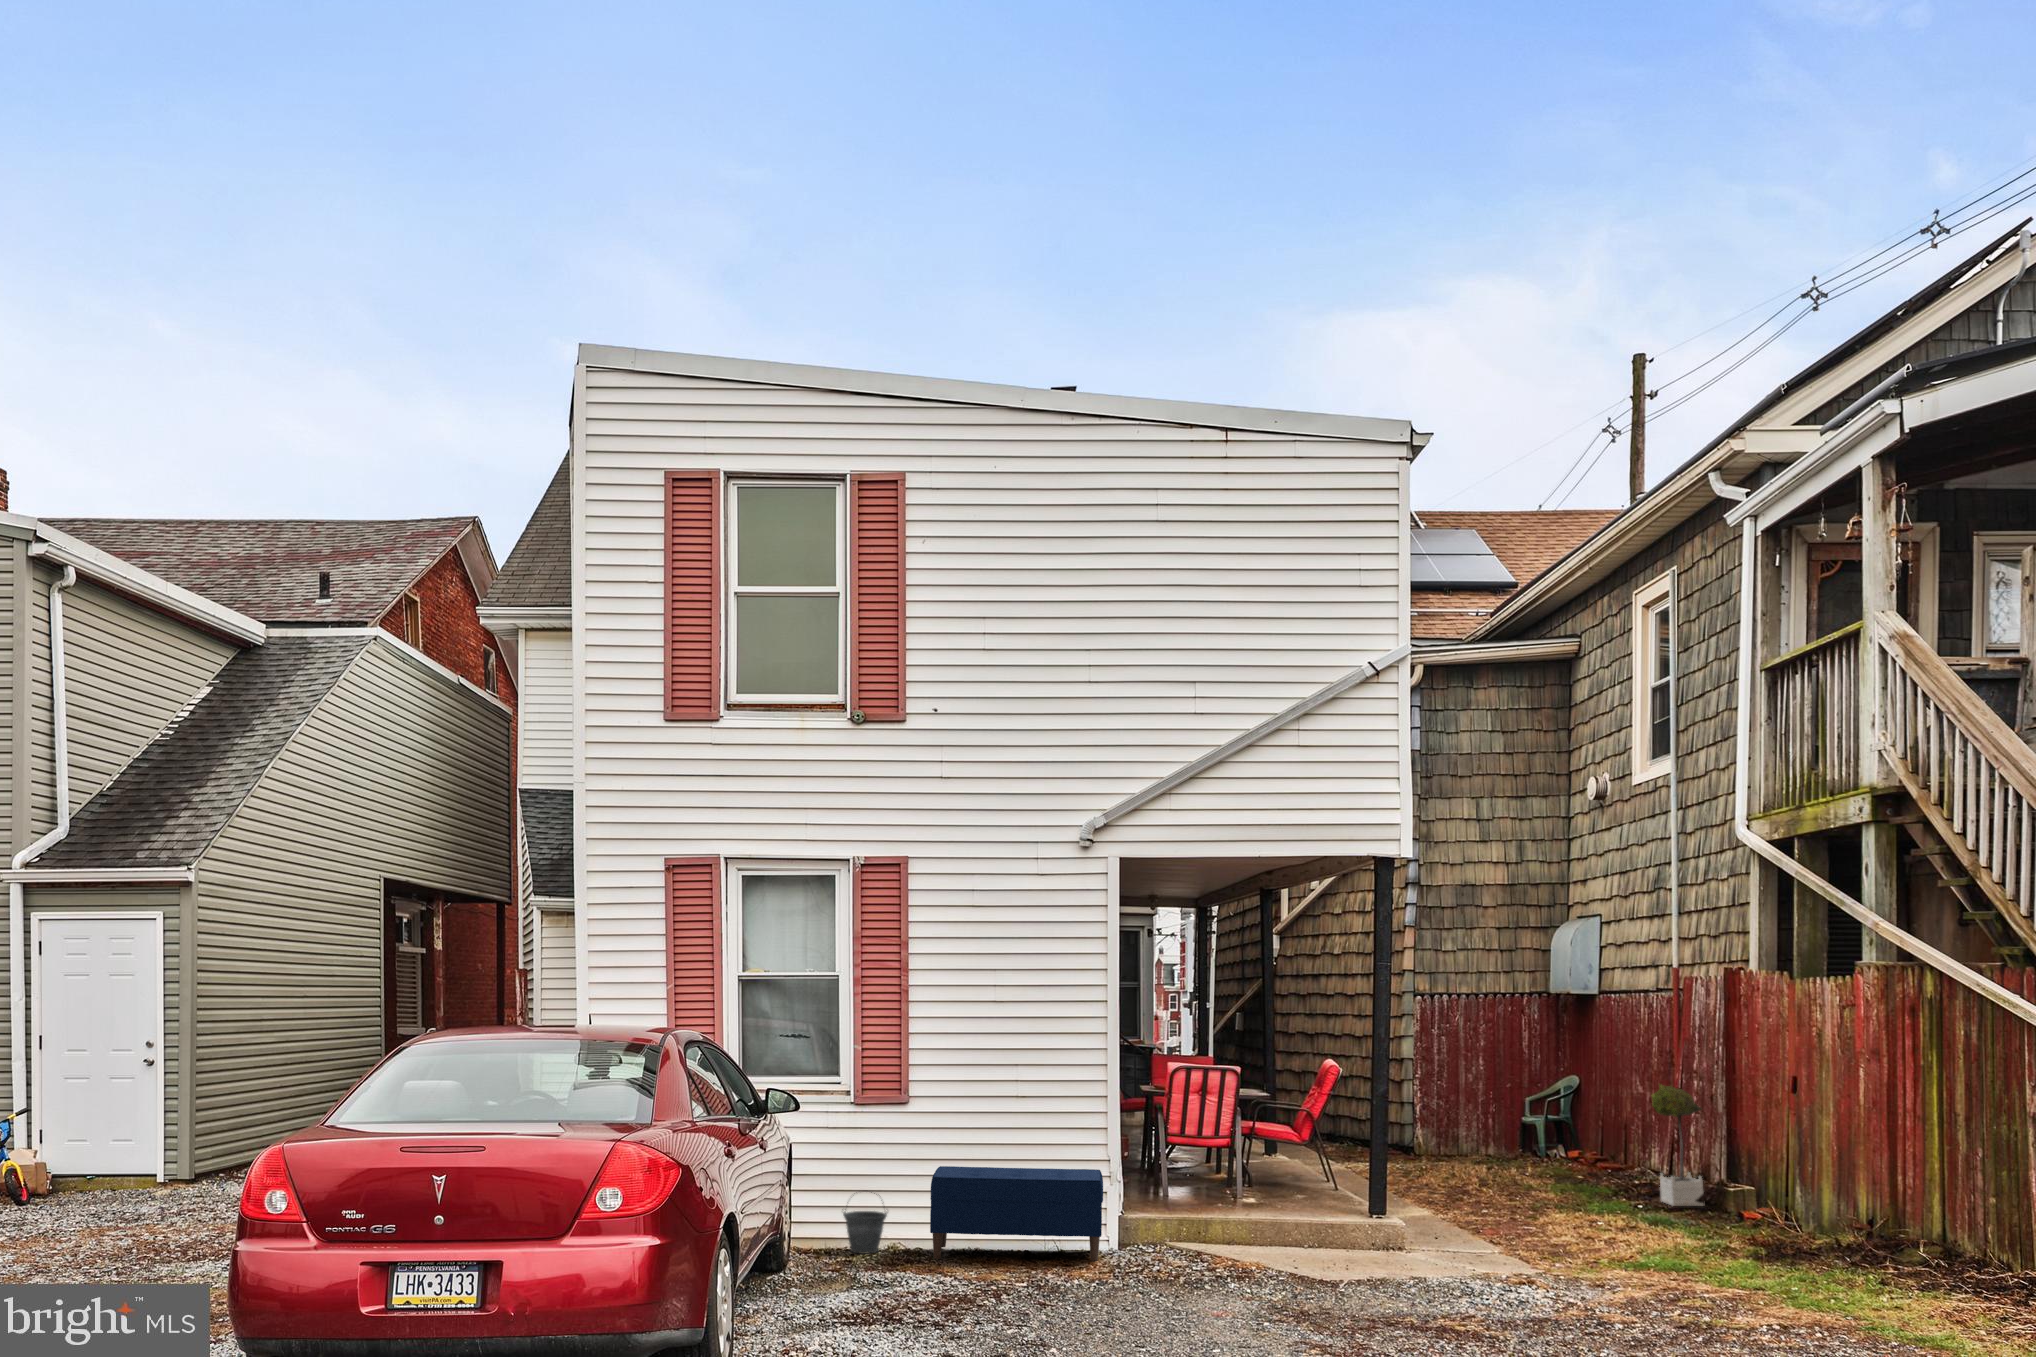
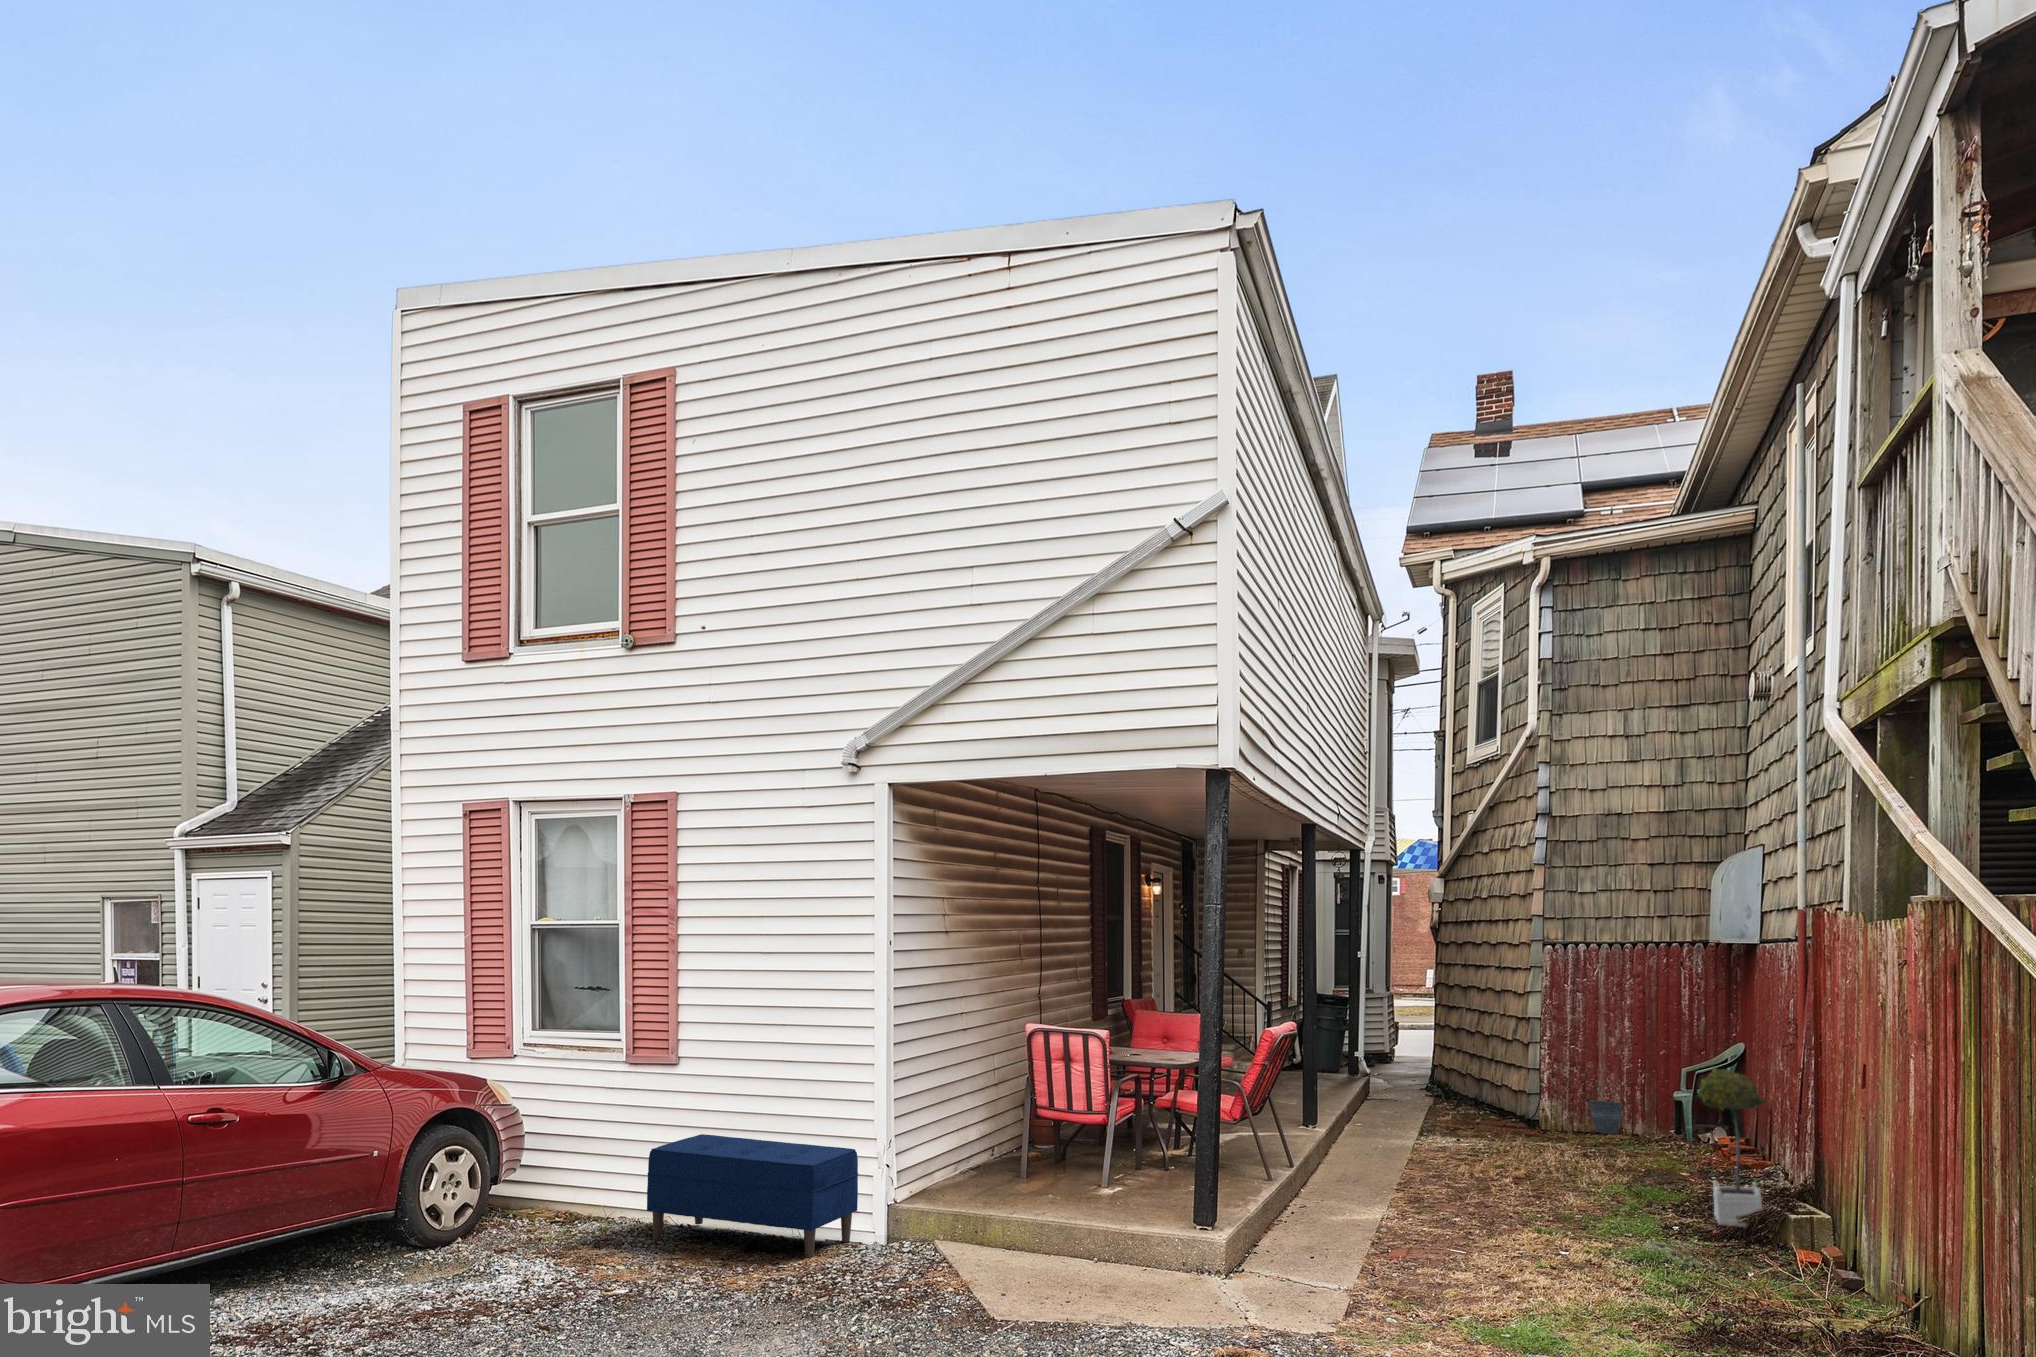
bucket: present [843,1192,887,1254] -> present [1587,1086,1625,1134]

